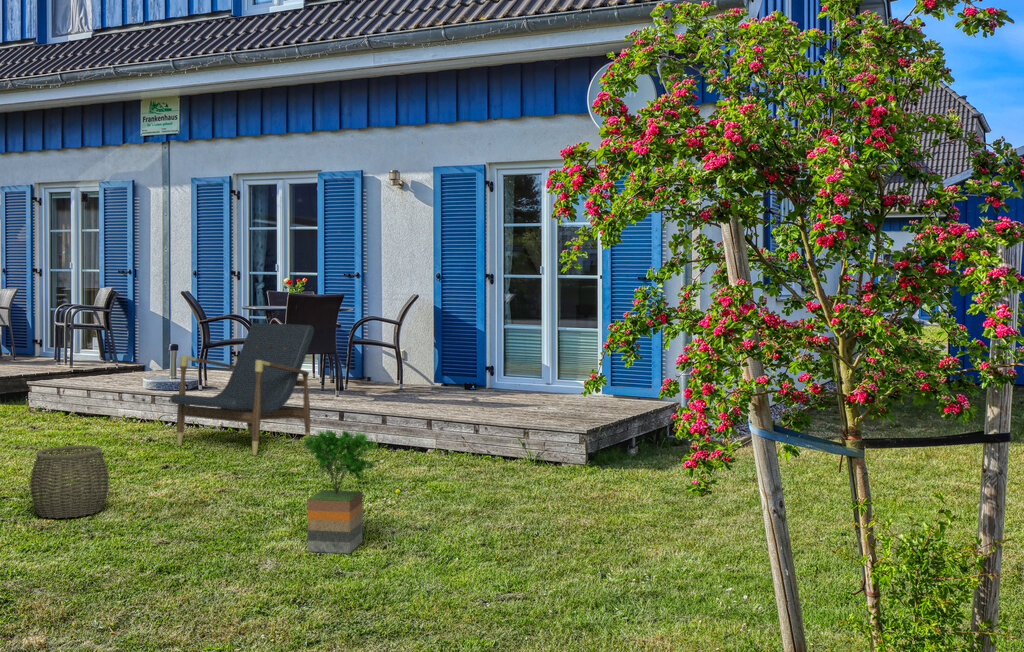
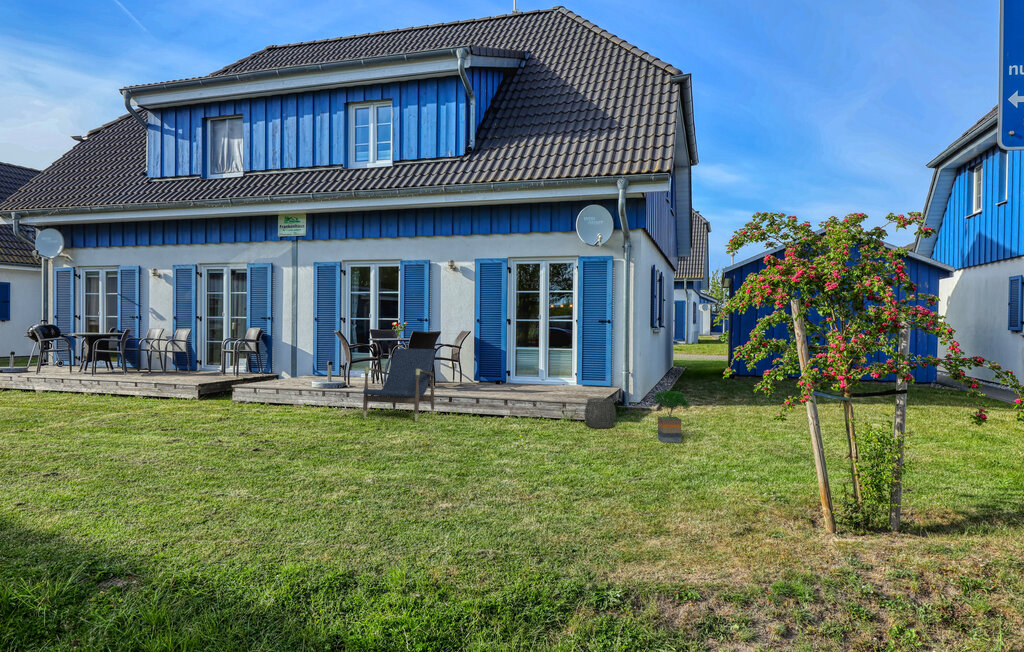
potted tree: present [303,430,377,553] -> present [654,390,689,442]
woven basket: present [29,445,109,519] -> present [584,398,616,428]

